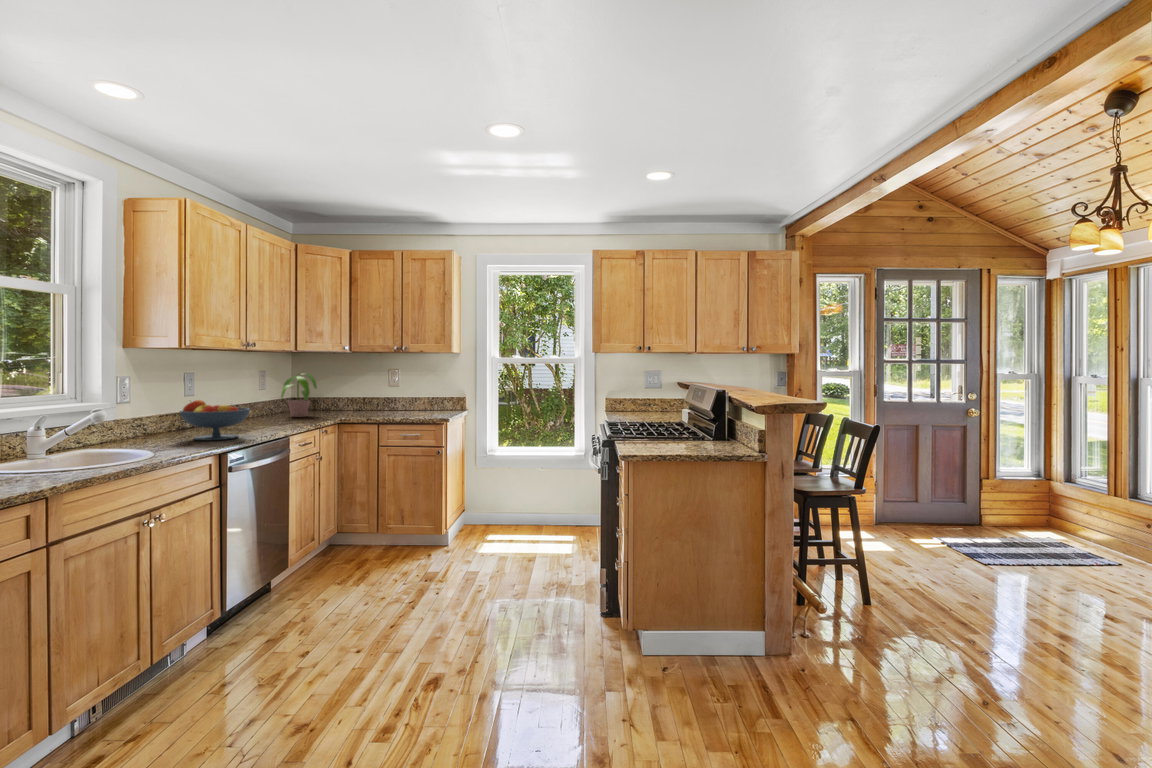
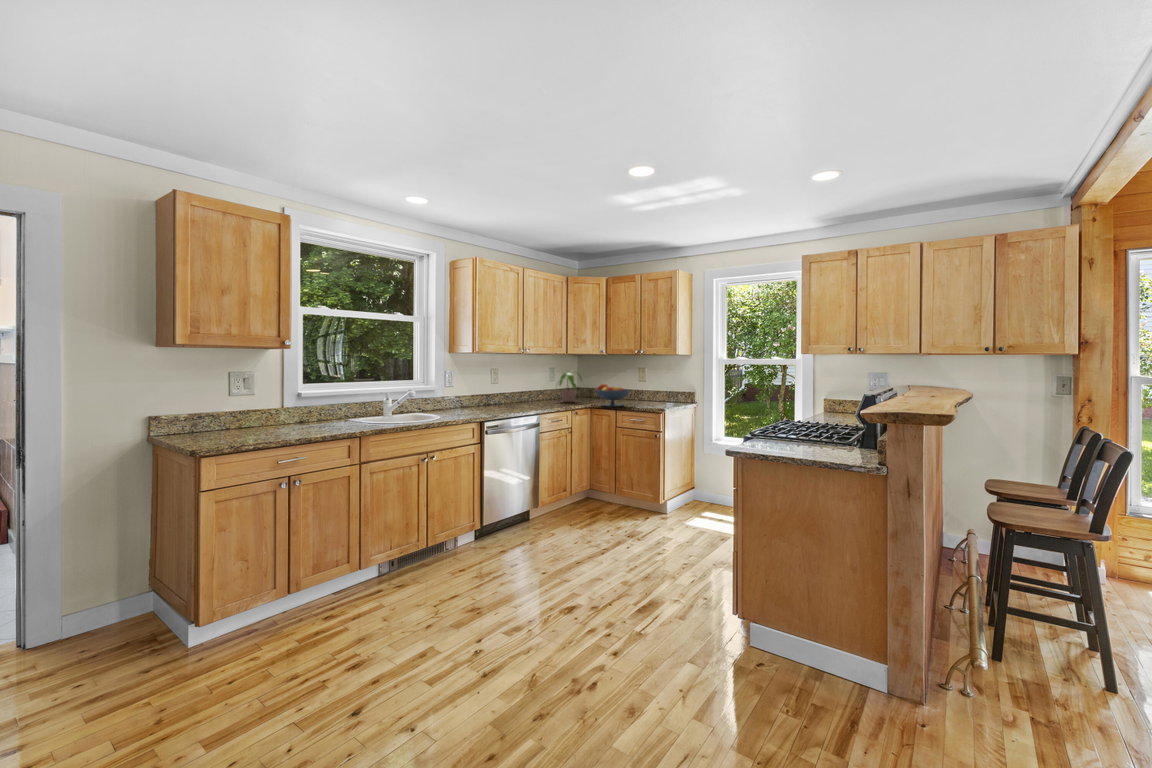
fruit bowl: present [180,400,250,440] -> present [595,384,630,407]

